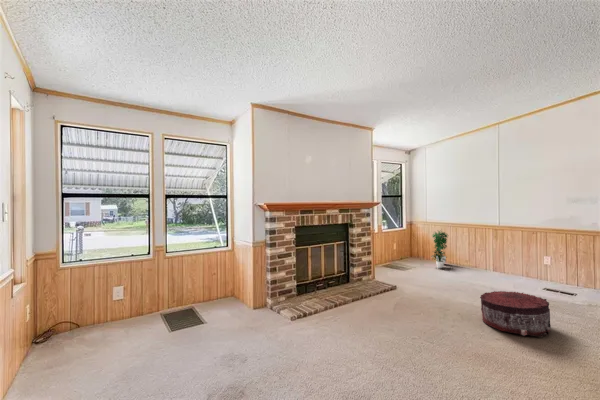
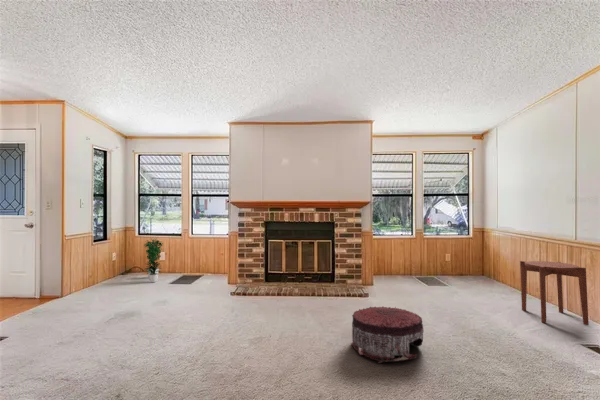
potted plant: present [431,231,447,268] -> present [144,239,163,282]
side table: none [484,242,526,282] -> present [520,261,589,325]

